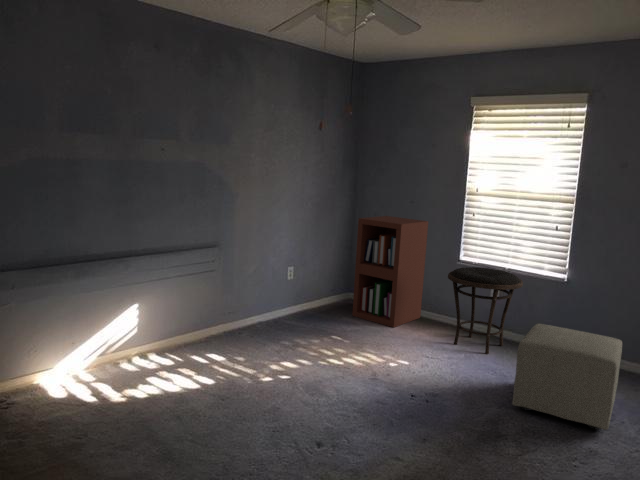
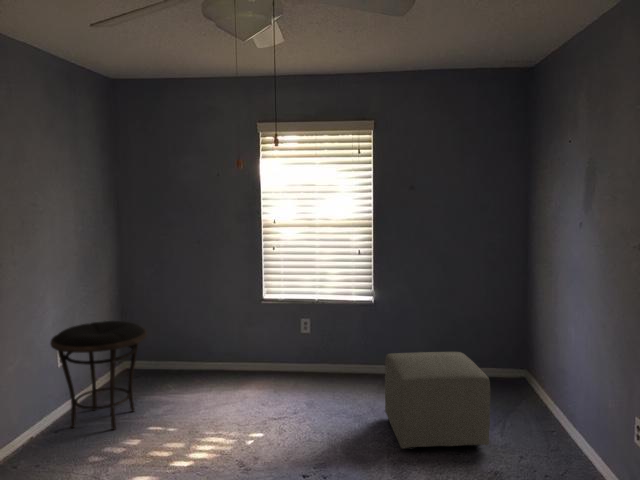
bookshelf: present [352,216,428,327] -> none [144,262,225,393]
side table: present [448,267,523,354] -> present [50,321,147,430]

